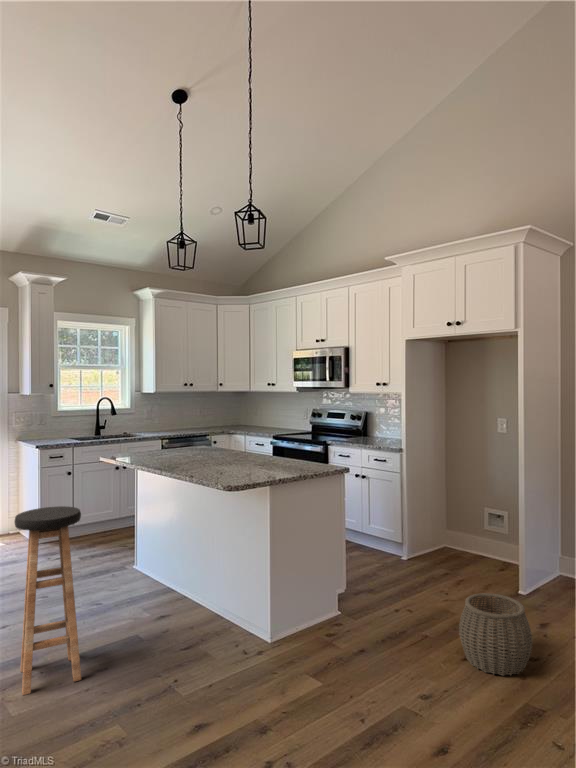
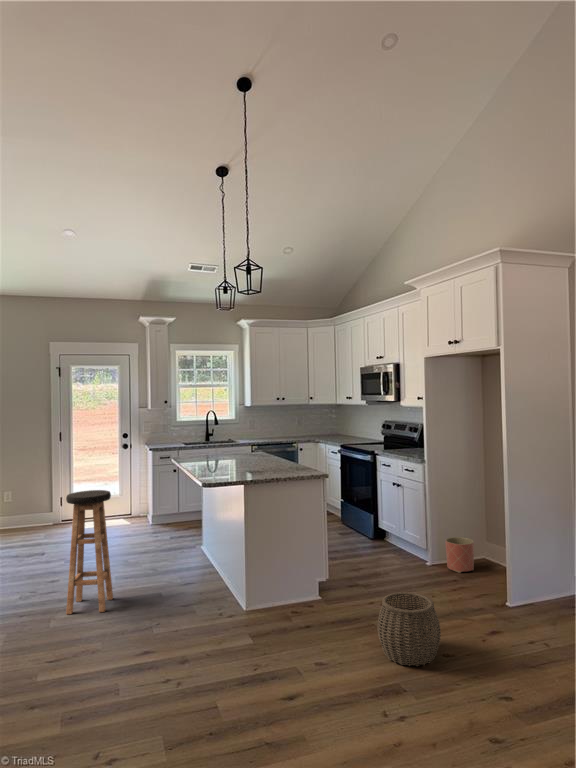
planter: none [423,526,452,563] -> present [445,537,474,573]

